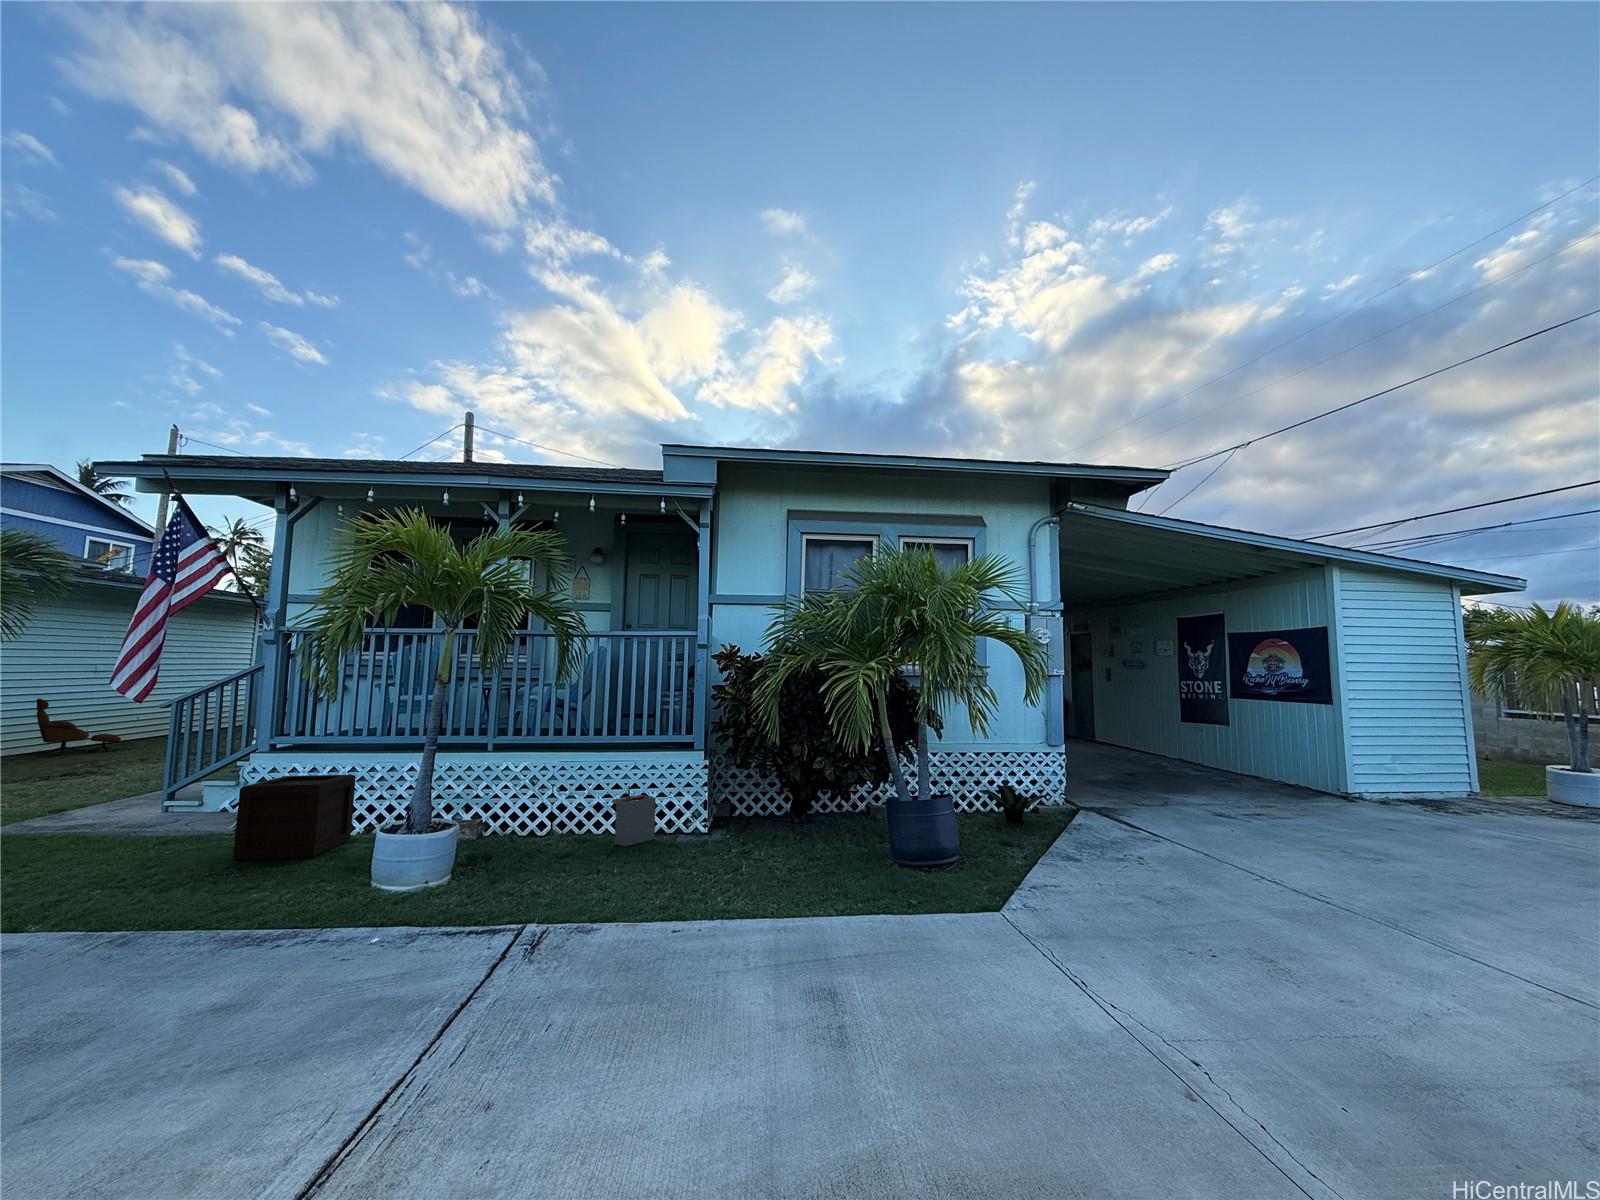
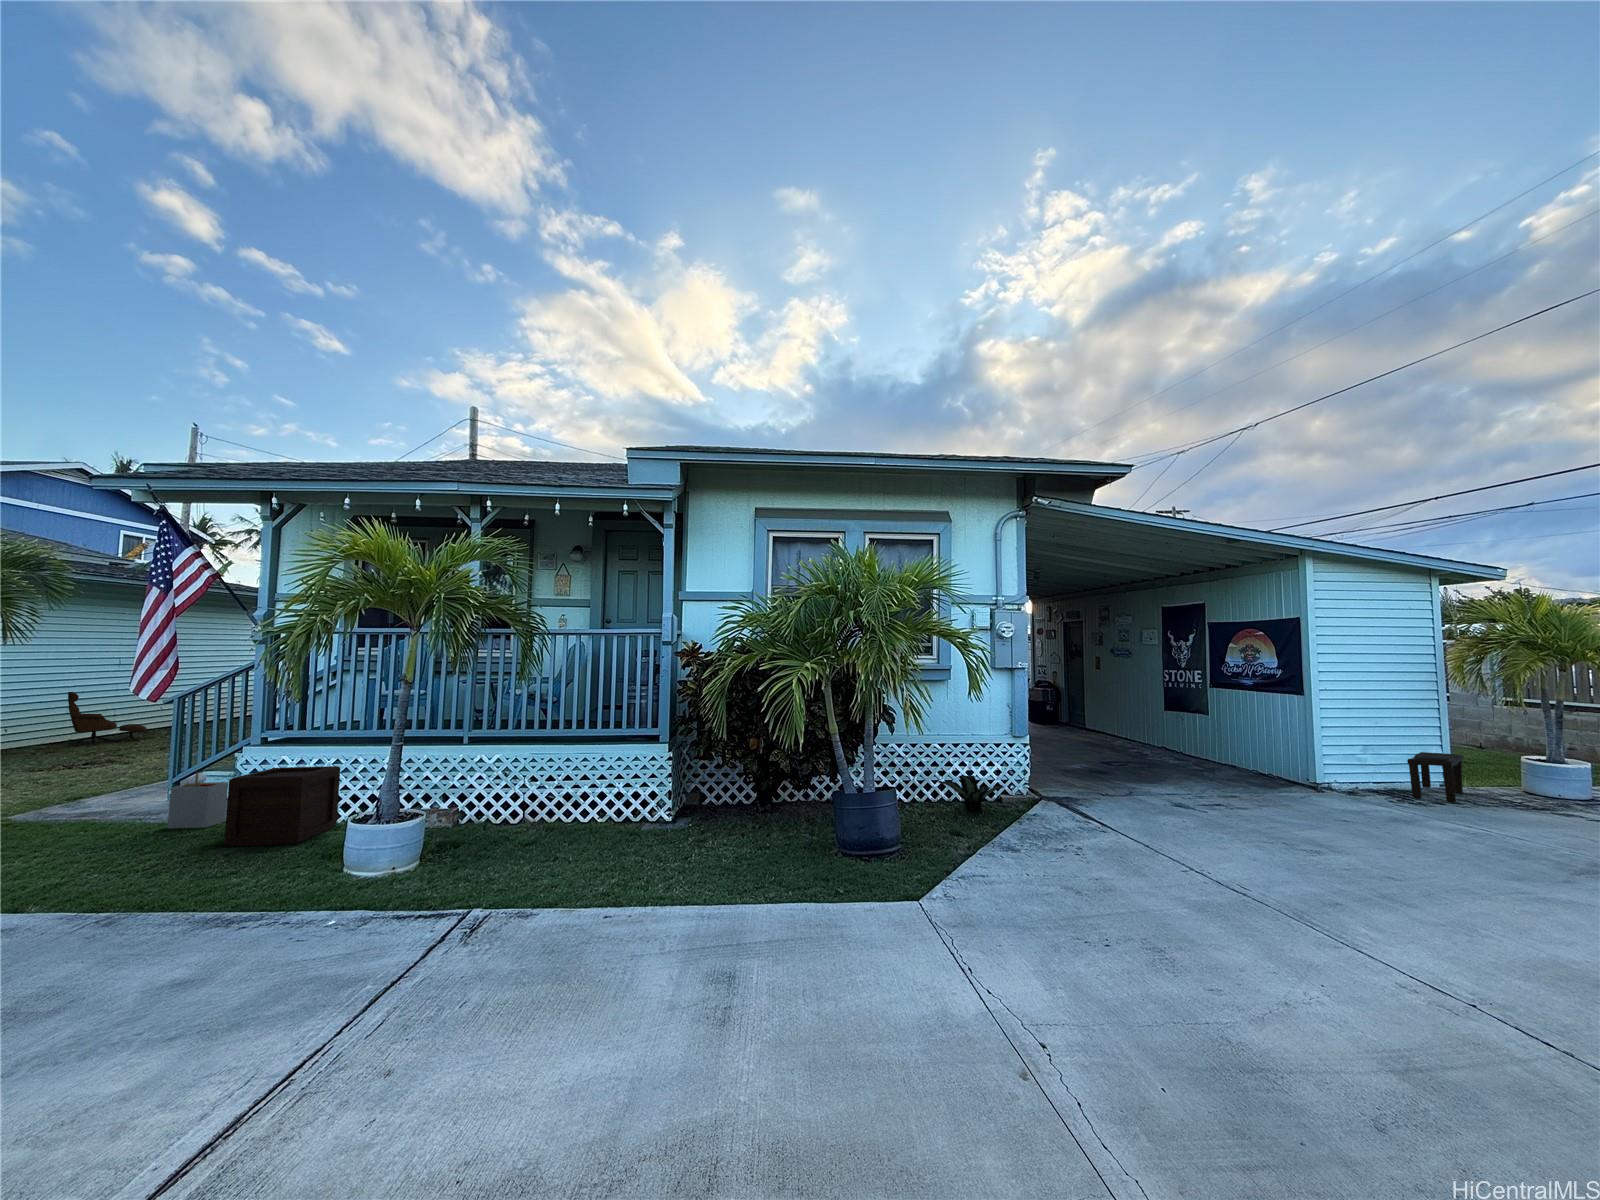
bench: none [1439,762,1492,812] -> present [1407,752,1463,802]
storage bin: present [612,786,656,846] -> present [167,772,228,828]

